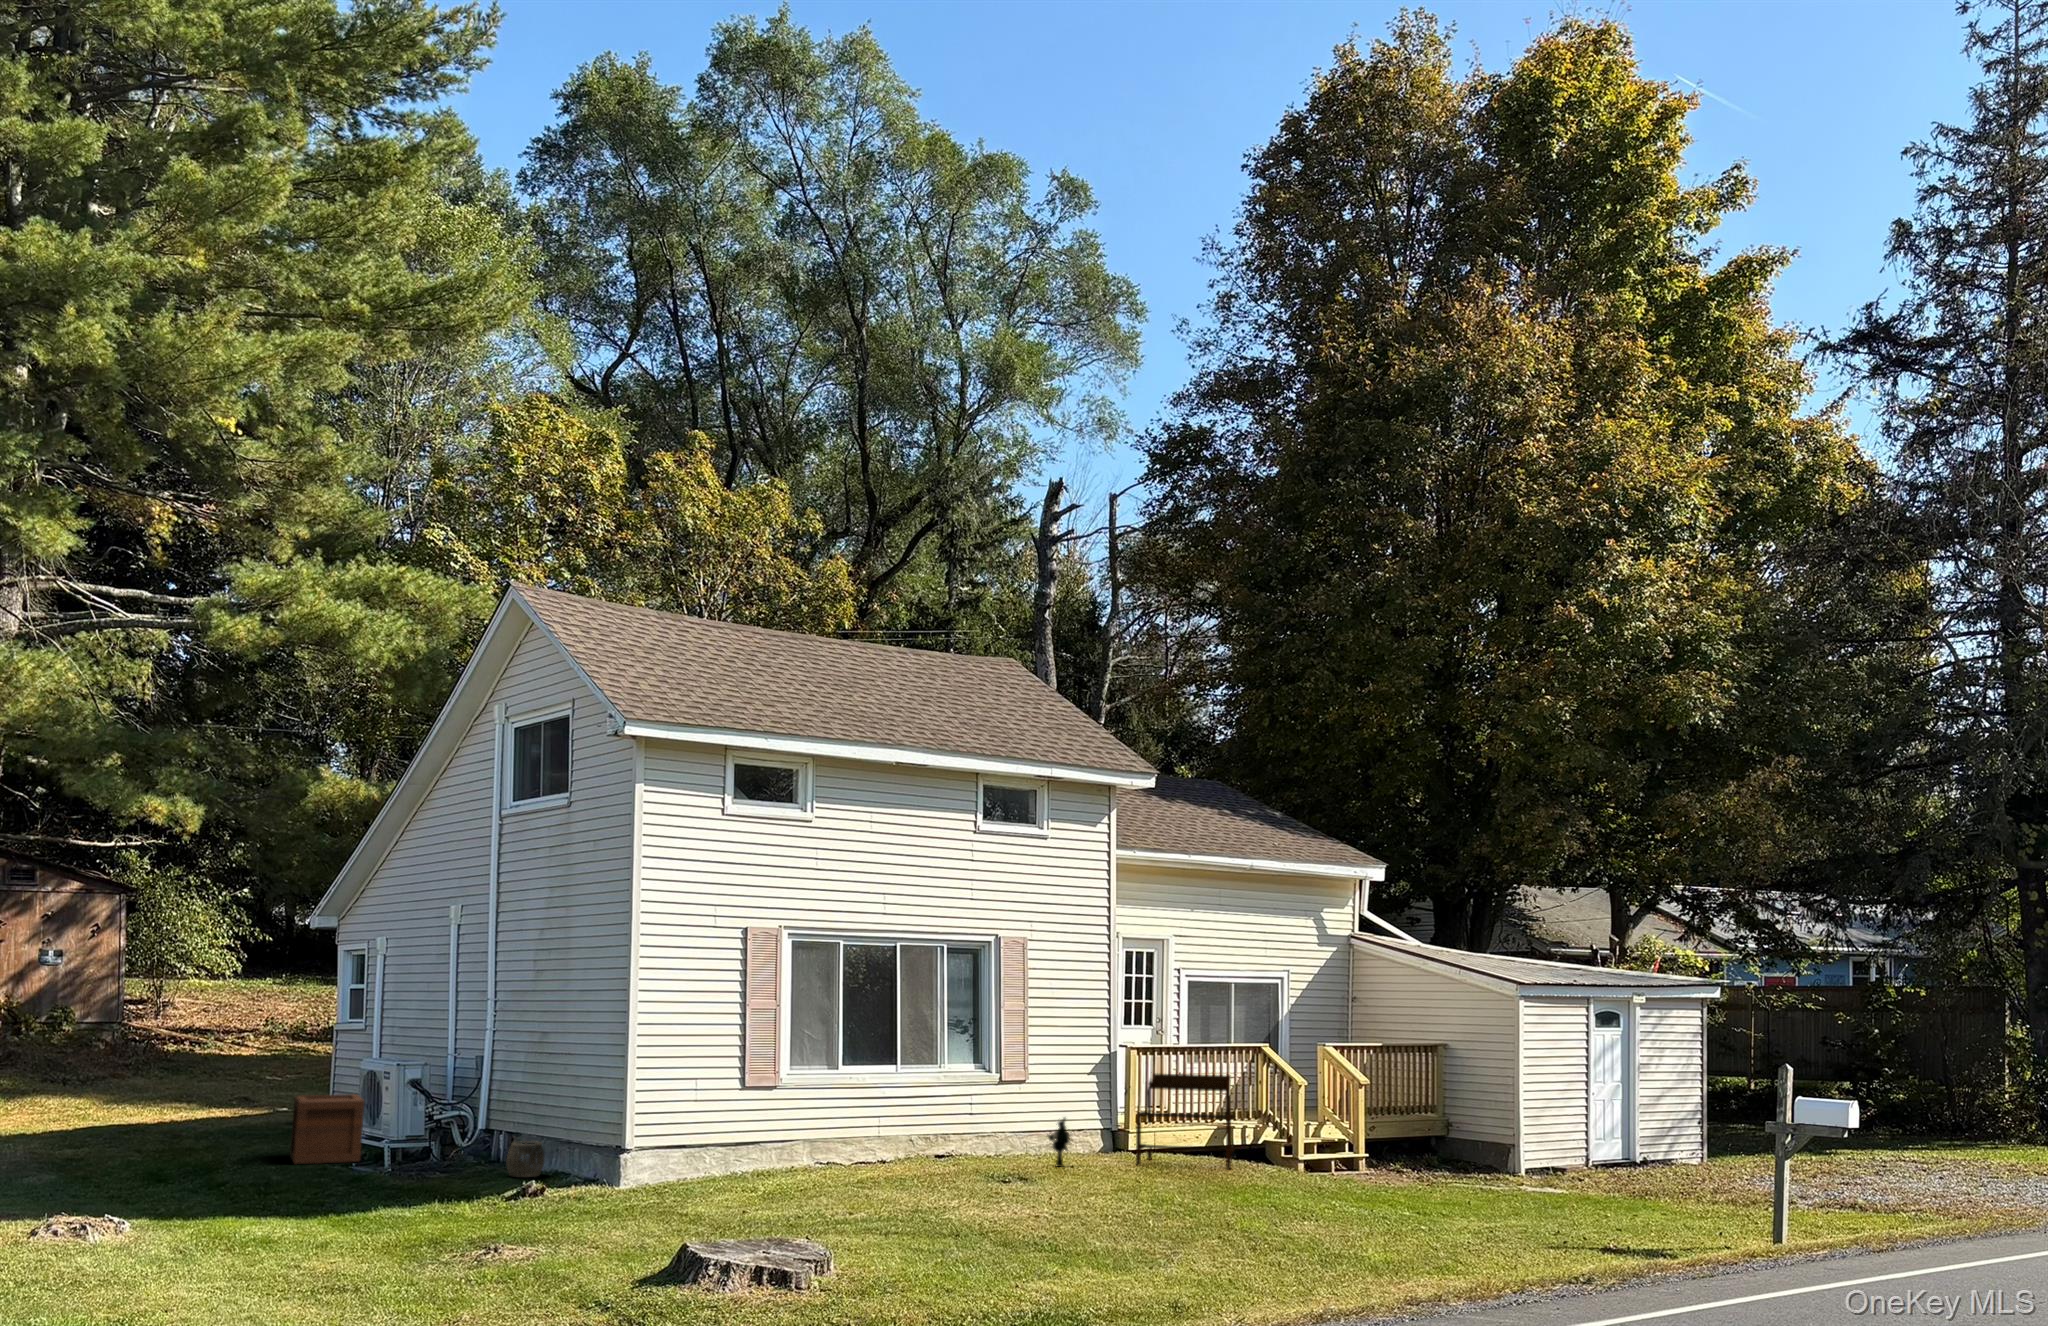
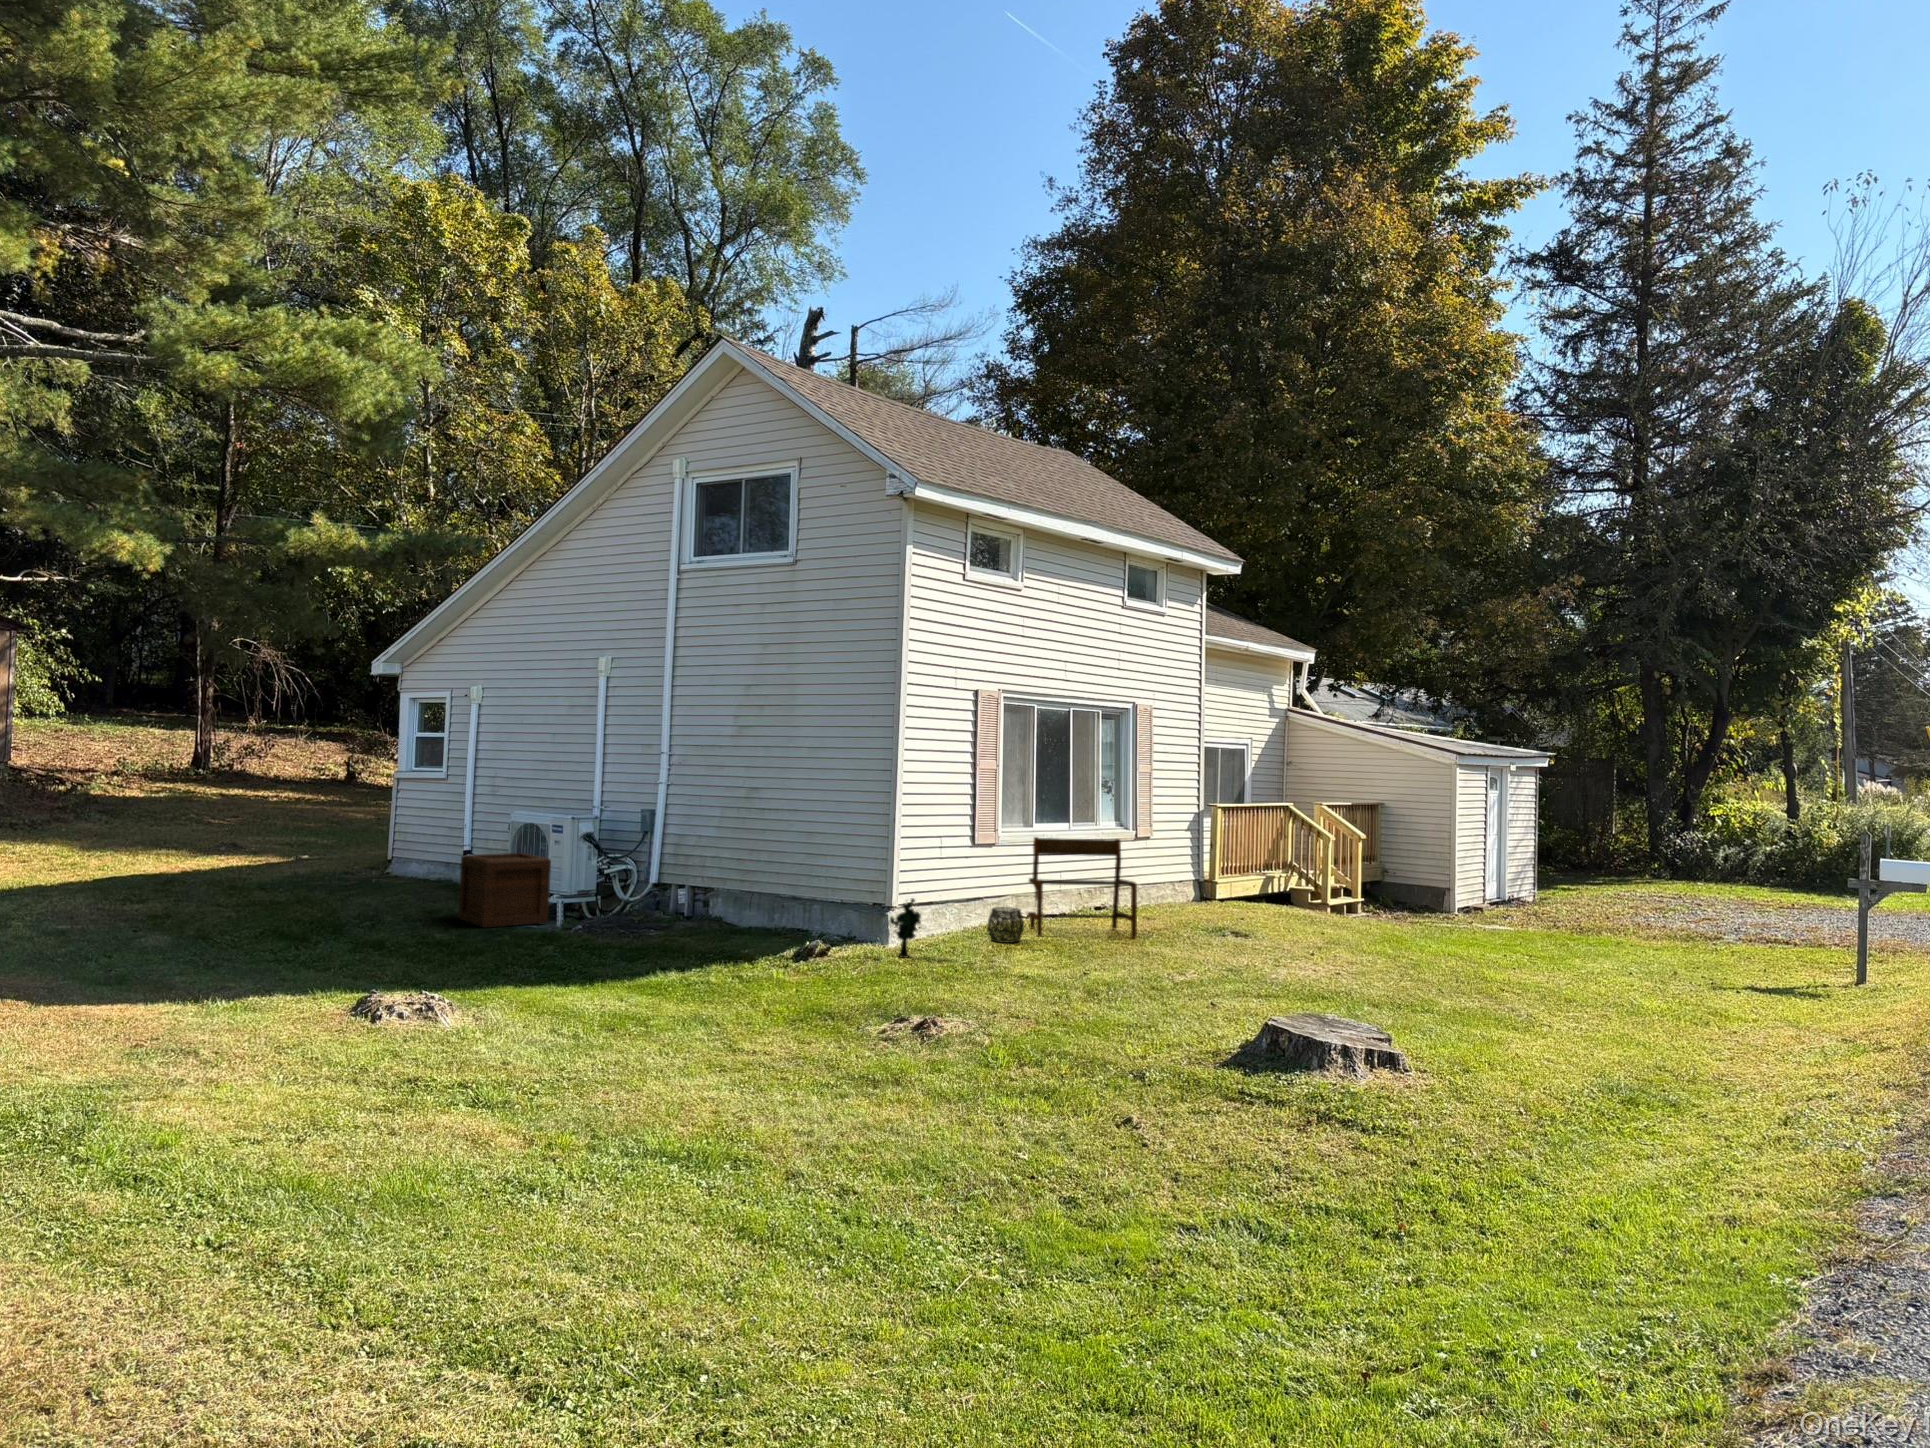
bench: present [1136,1074,1235,1169] -> present [1027,837,1137,938]
decorative plant: present [1047,1118,1070,1167] -> present [890,899,921,958]
woven basket: present [507,1141,545,1177] -> present [988,907,1024,943]

